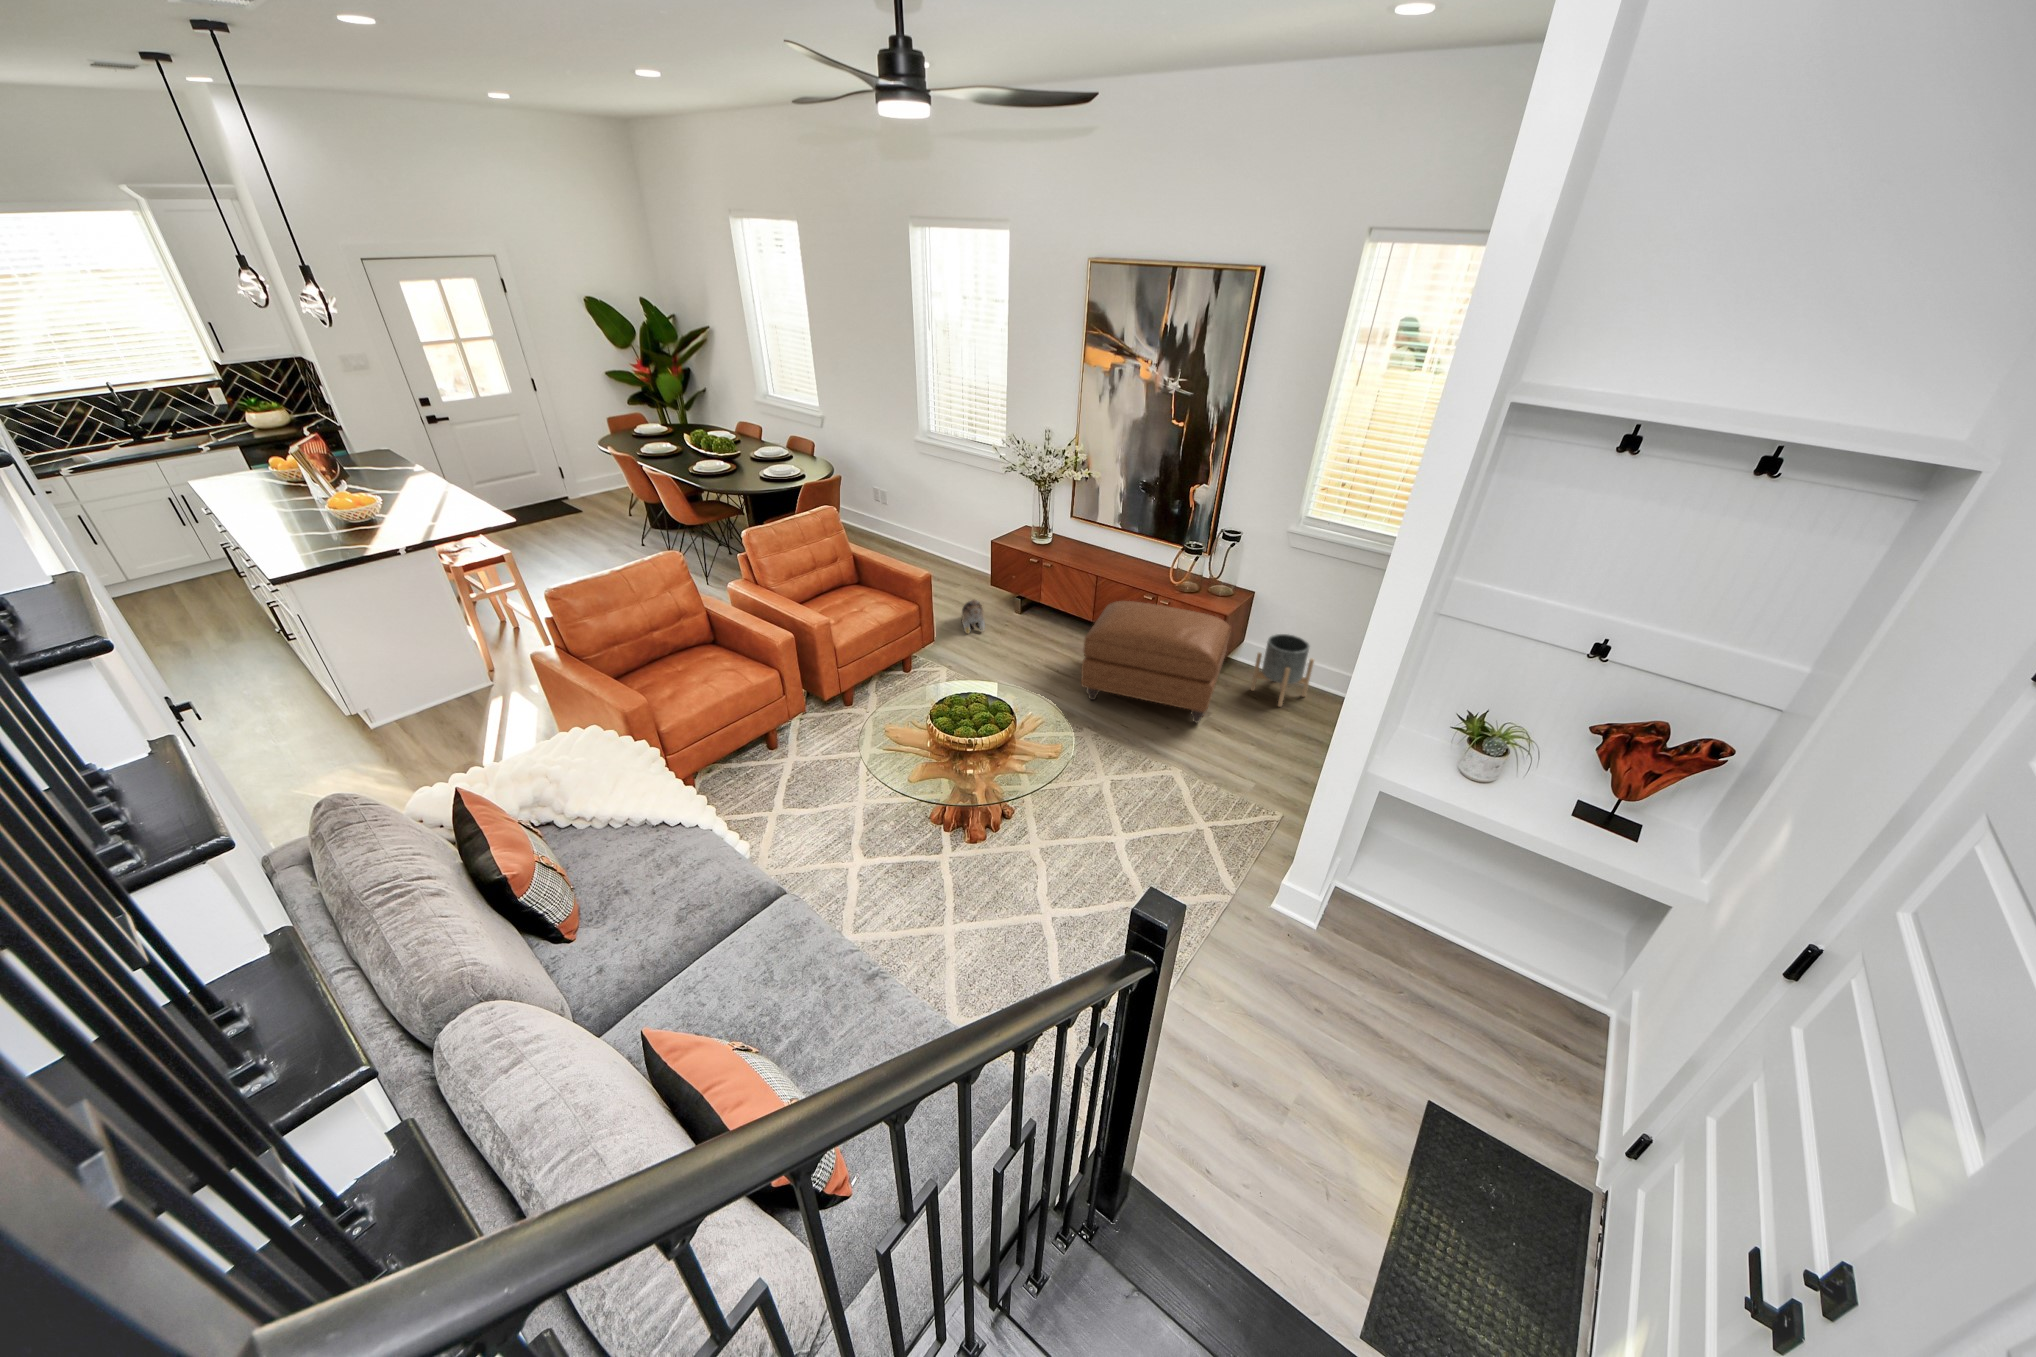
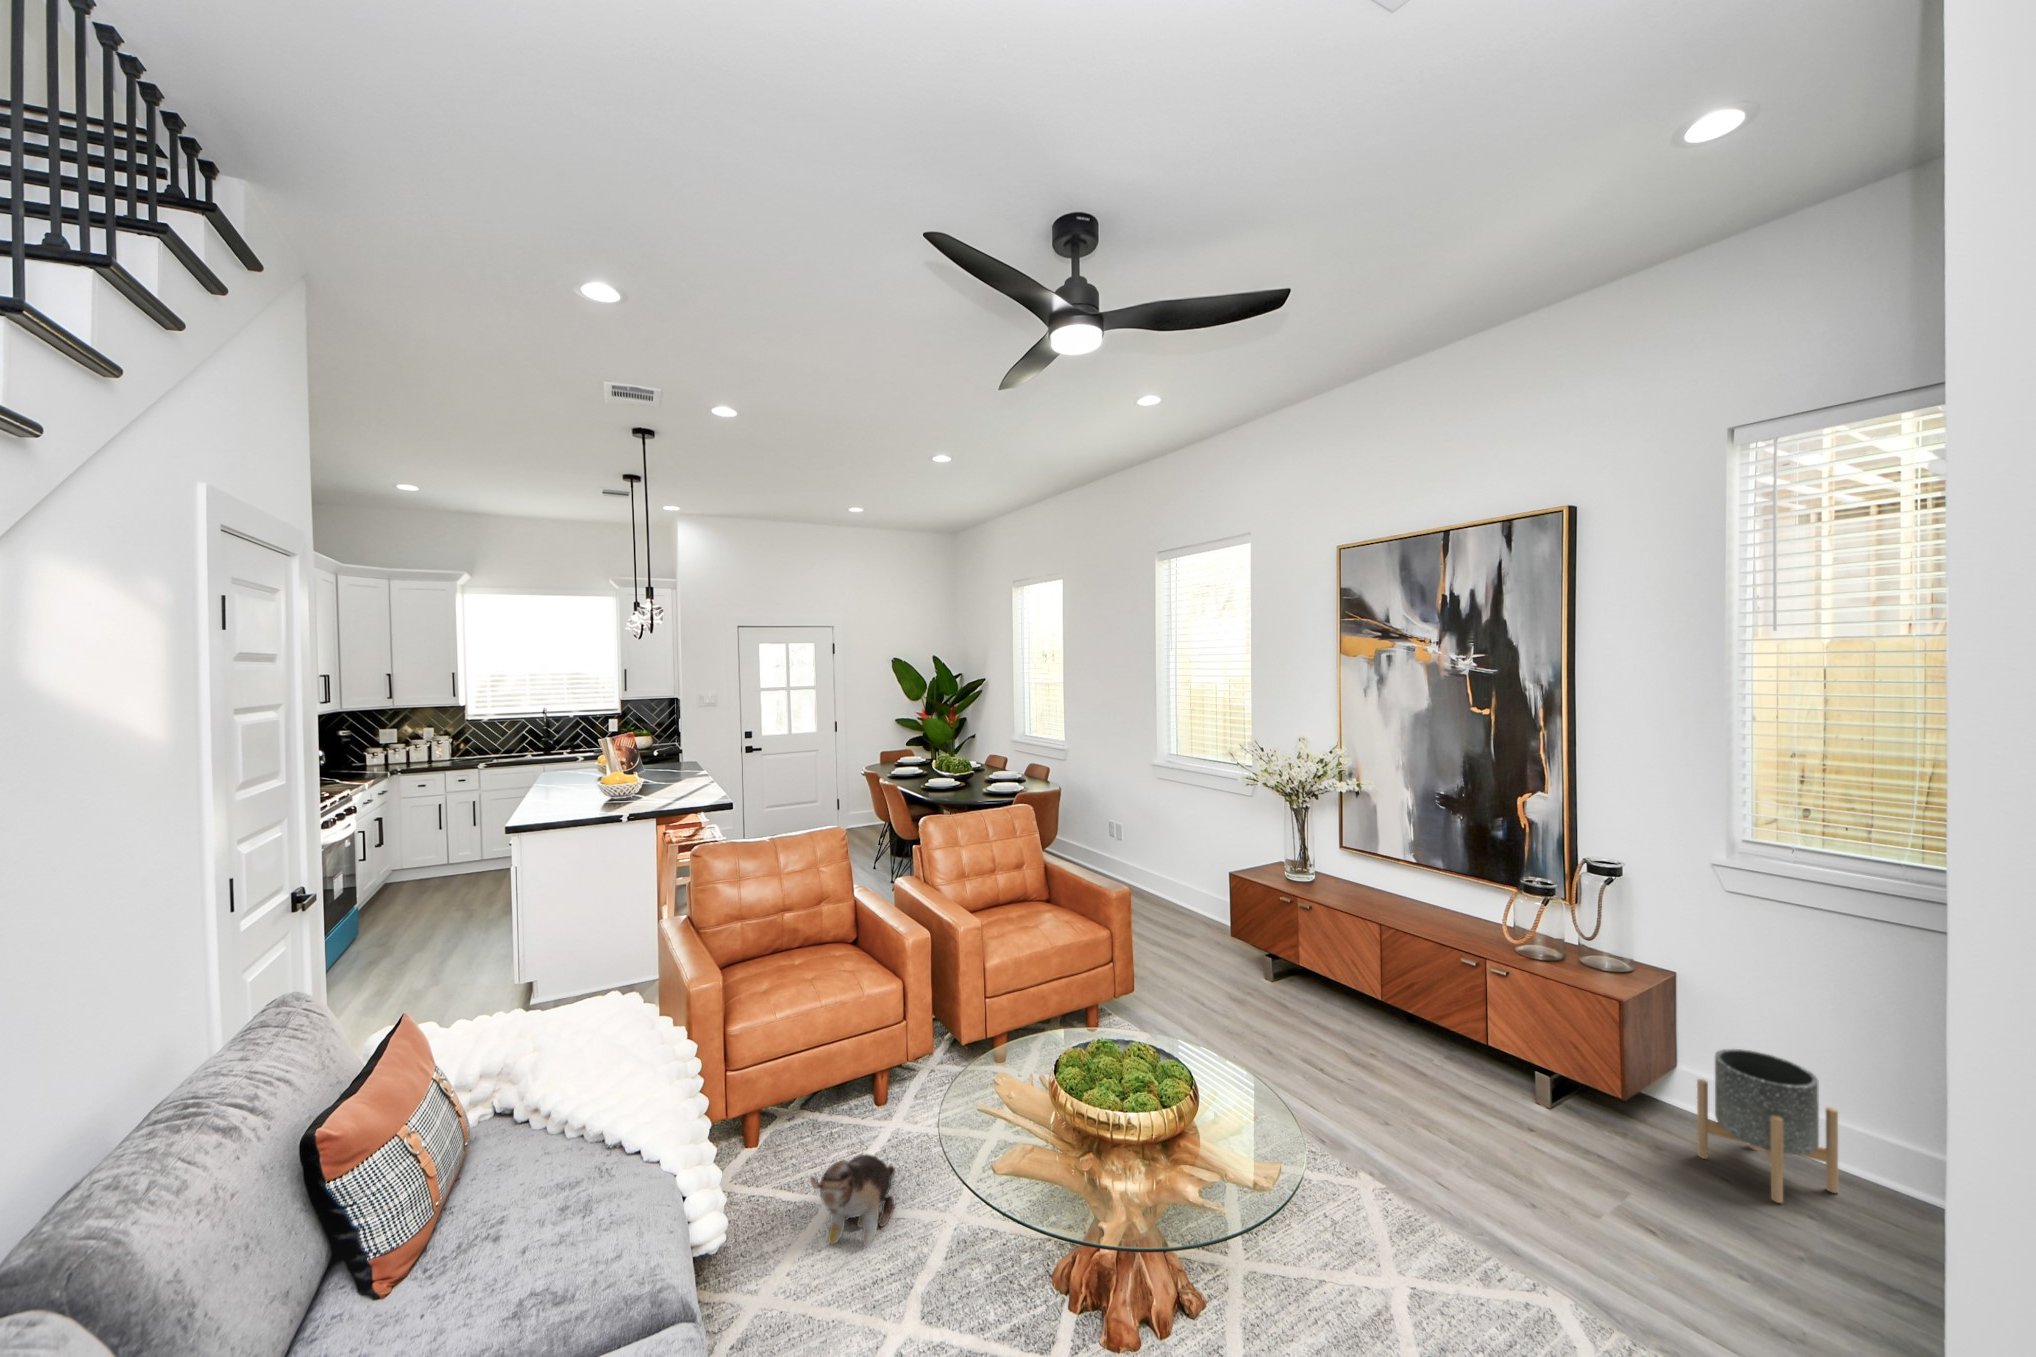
plush toy: present [962,600,985,634] -> present [810,1154,895,1245]
ottoman: present [1081,601,1231,723] -> none [1349,959,1630,1199]

